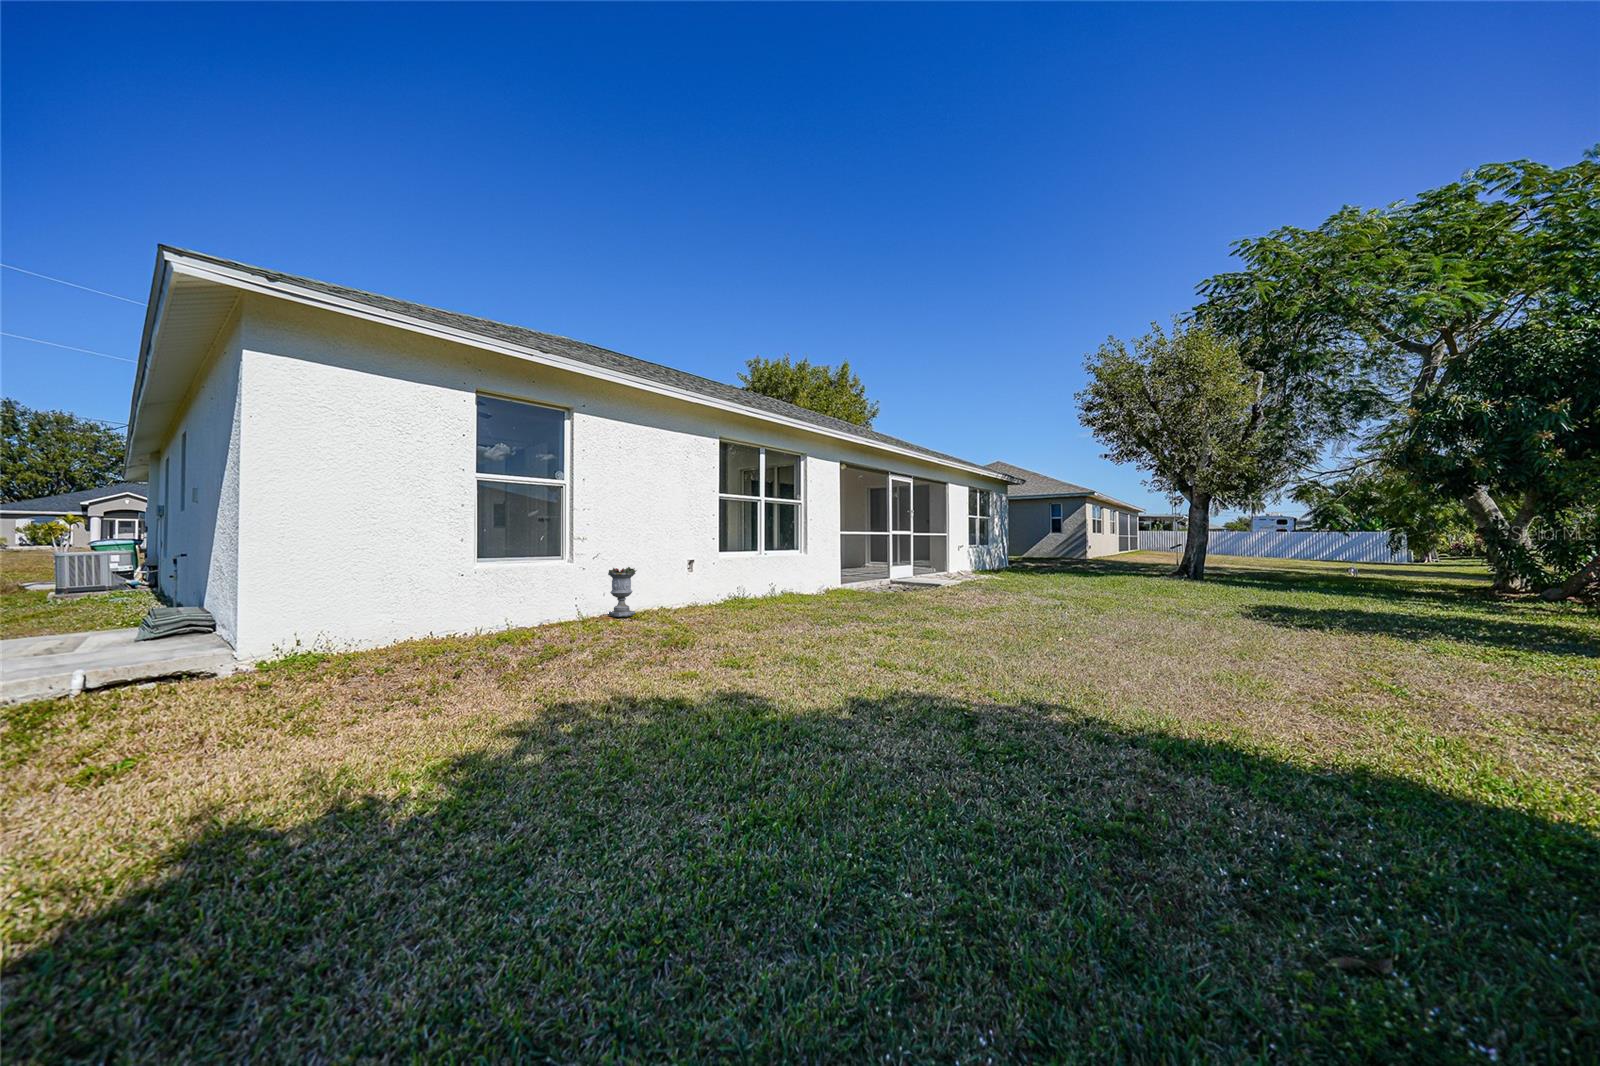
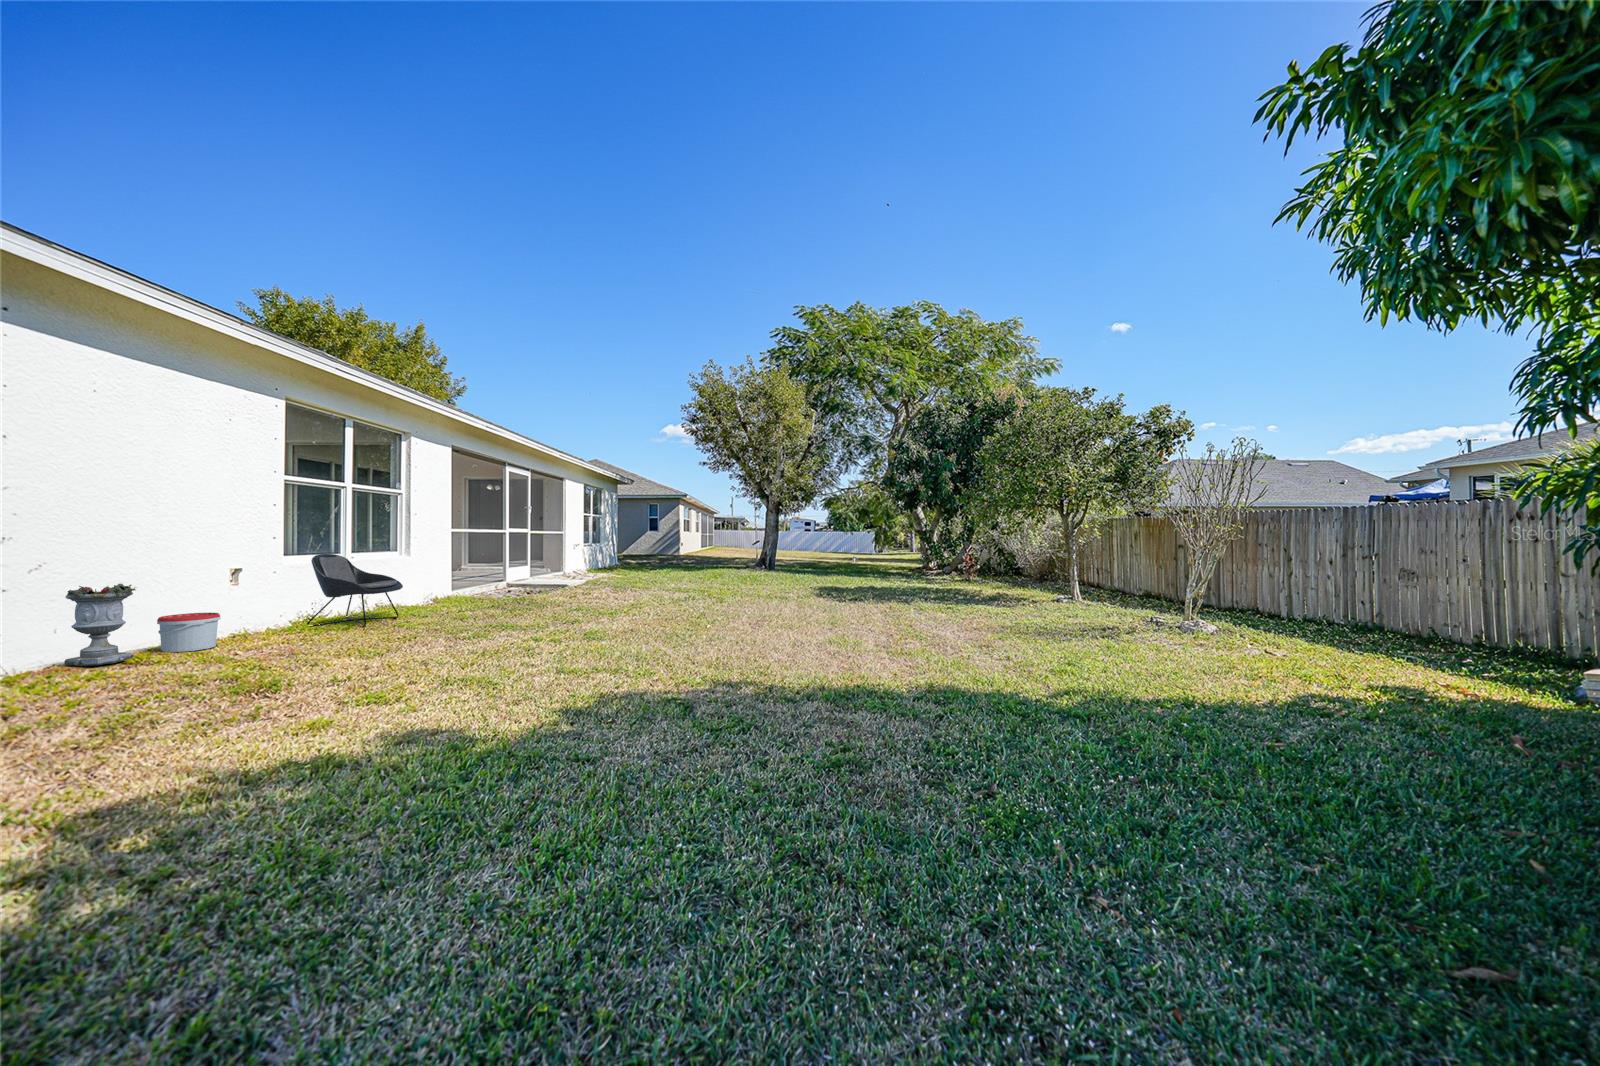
lounge chair: none [734,551,792,608] -> present [308,554,403,627]
bucket: none [650,589,679,614] -> present [157,613,221,652]

